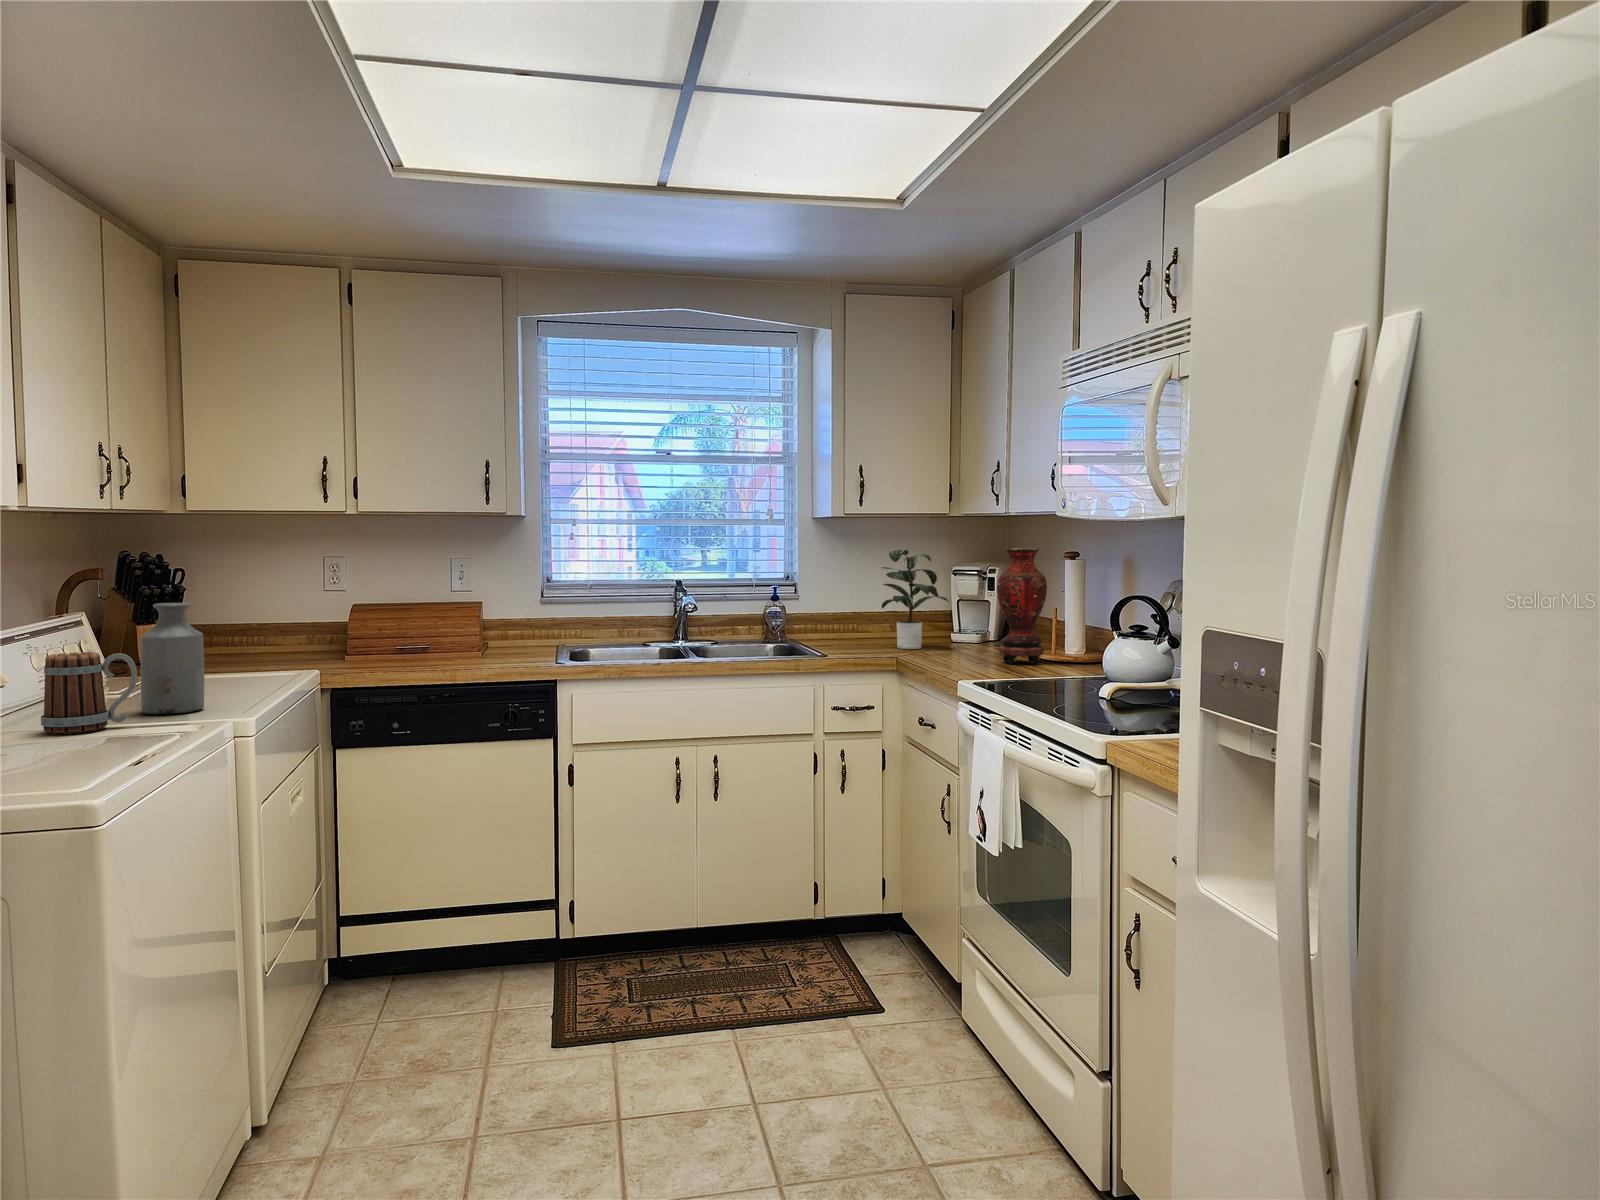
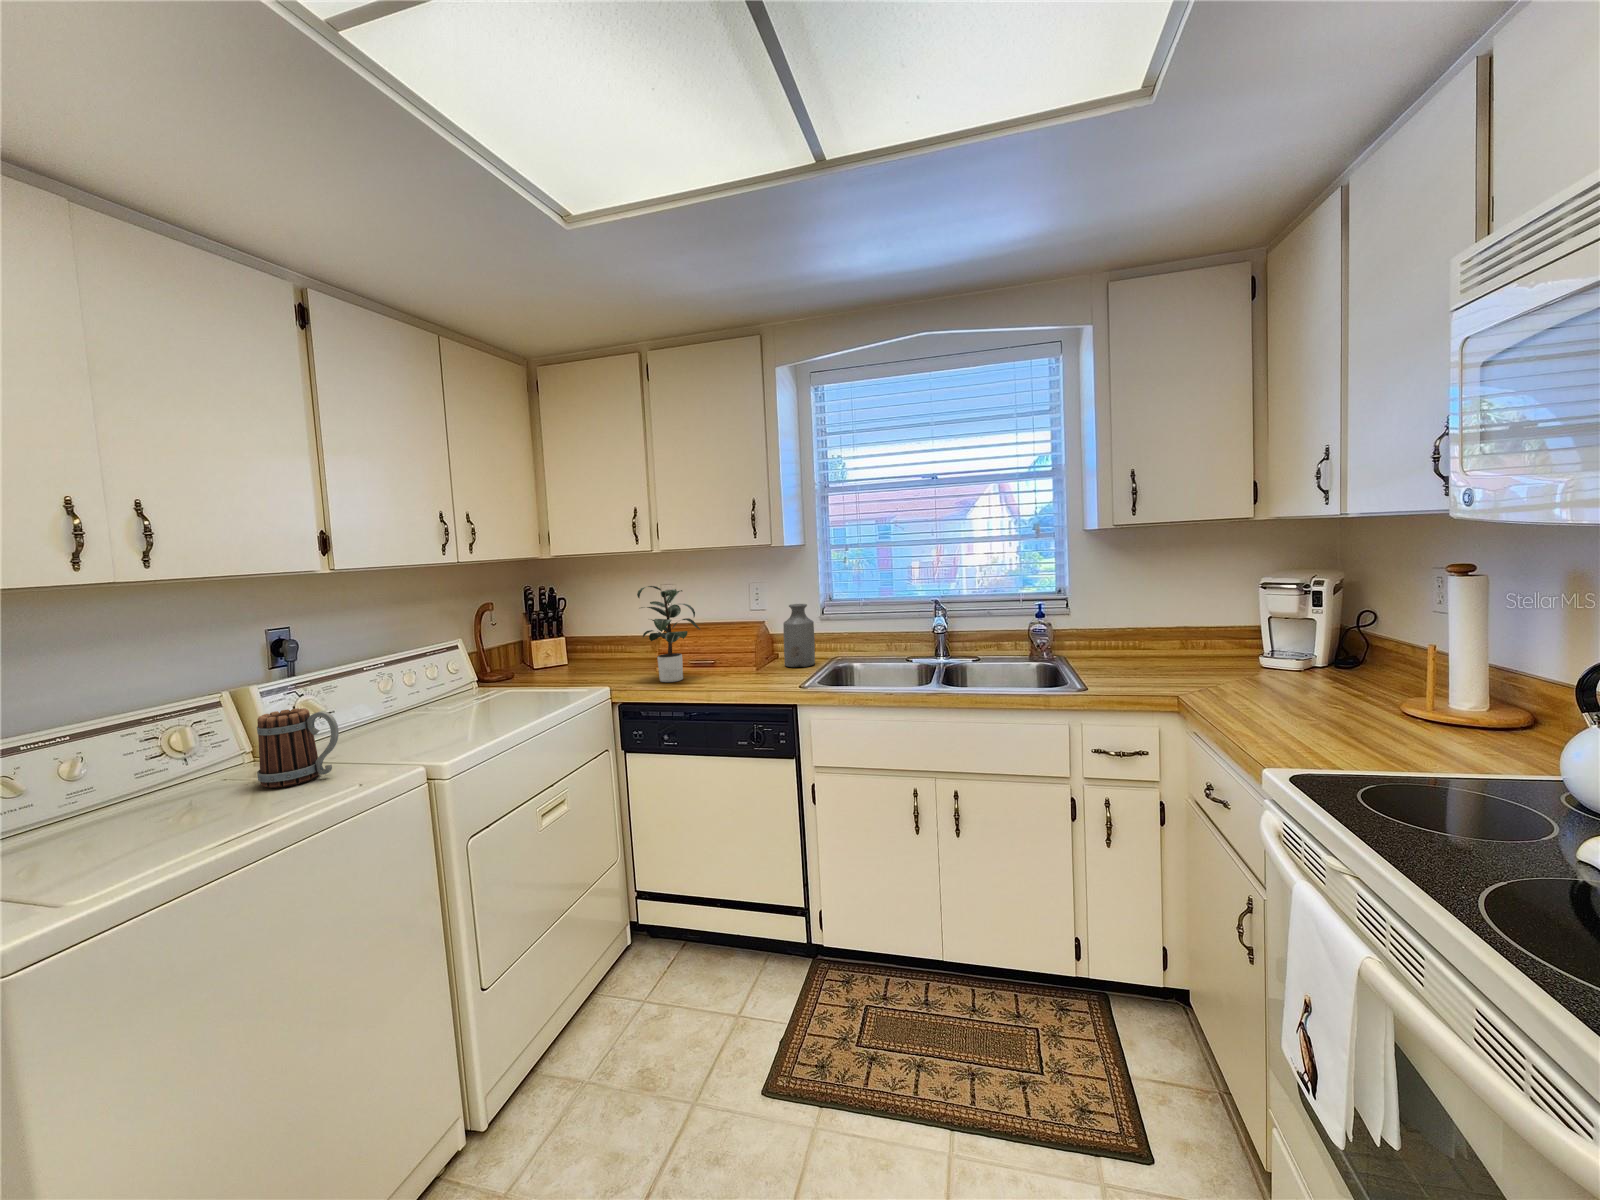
vase: present [997,548,1047,664] -> none [1331,562,1420,727]
potted plant: present [882,549,949,649] -> present [637,586,700,682]
bottle: present [141,603,205,715] -> present [783,604,815,668]

